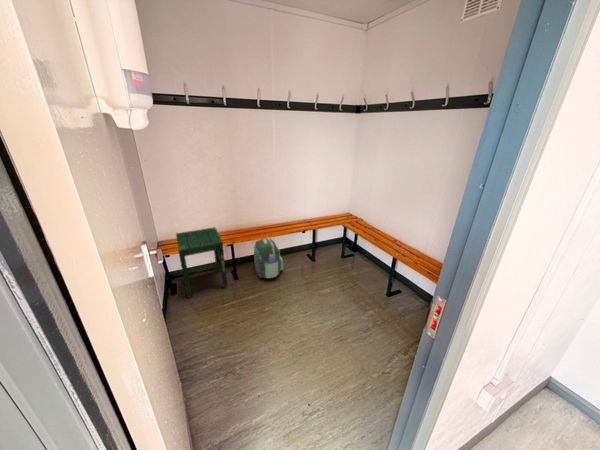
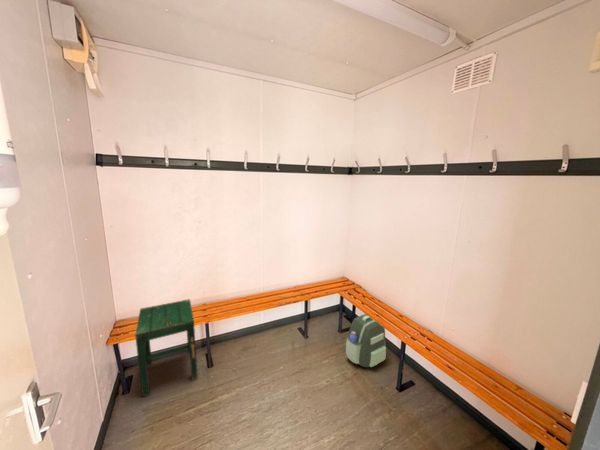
backpack: present [254,238,283,278] -> present [346,314,386,367]

